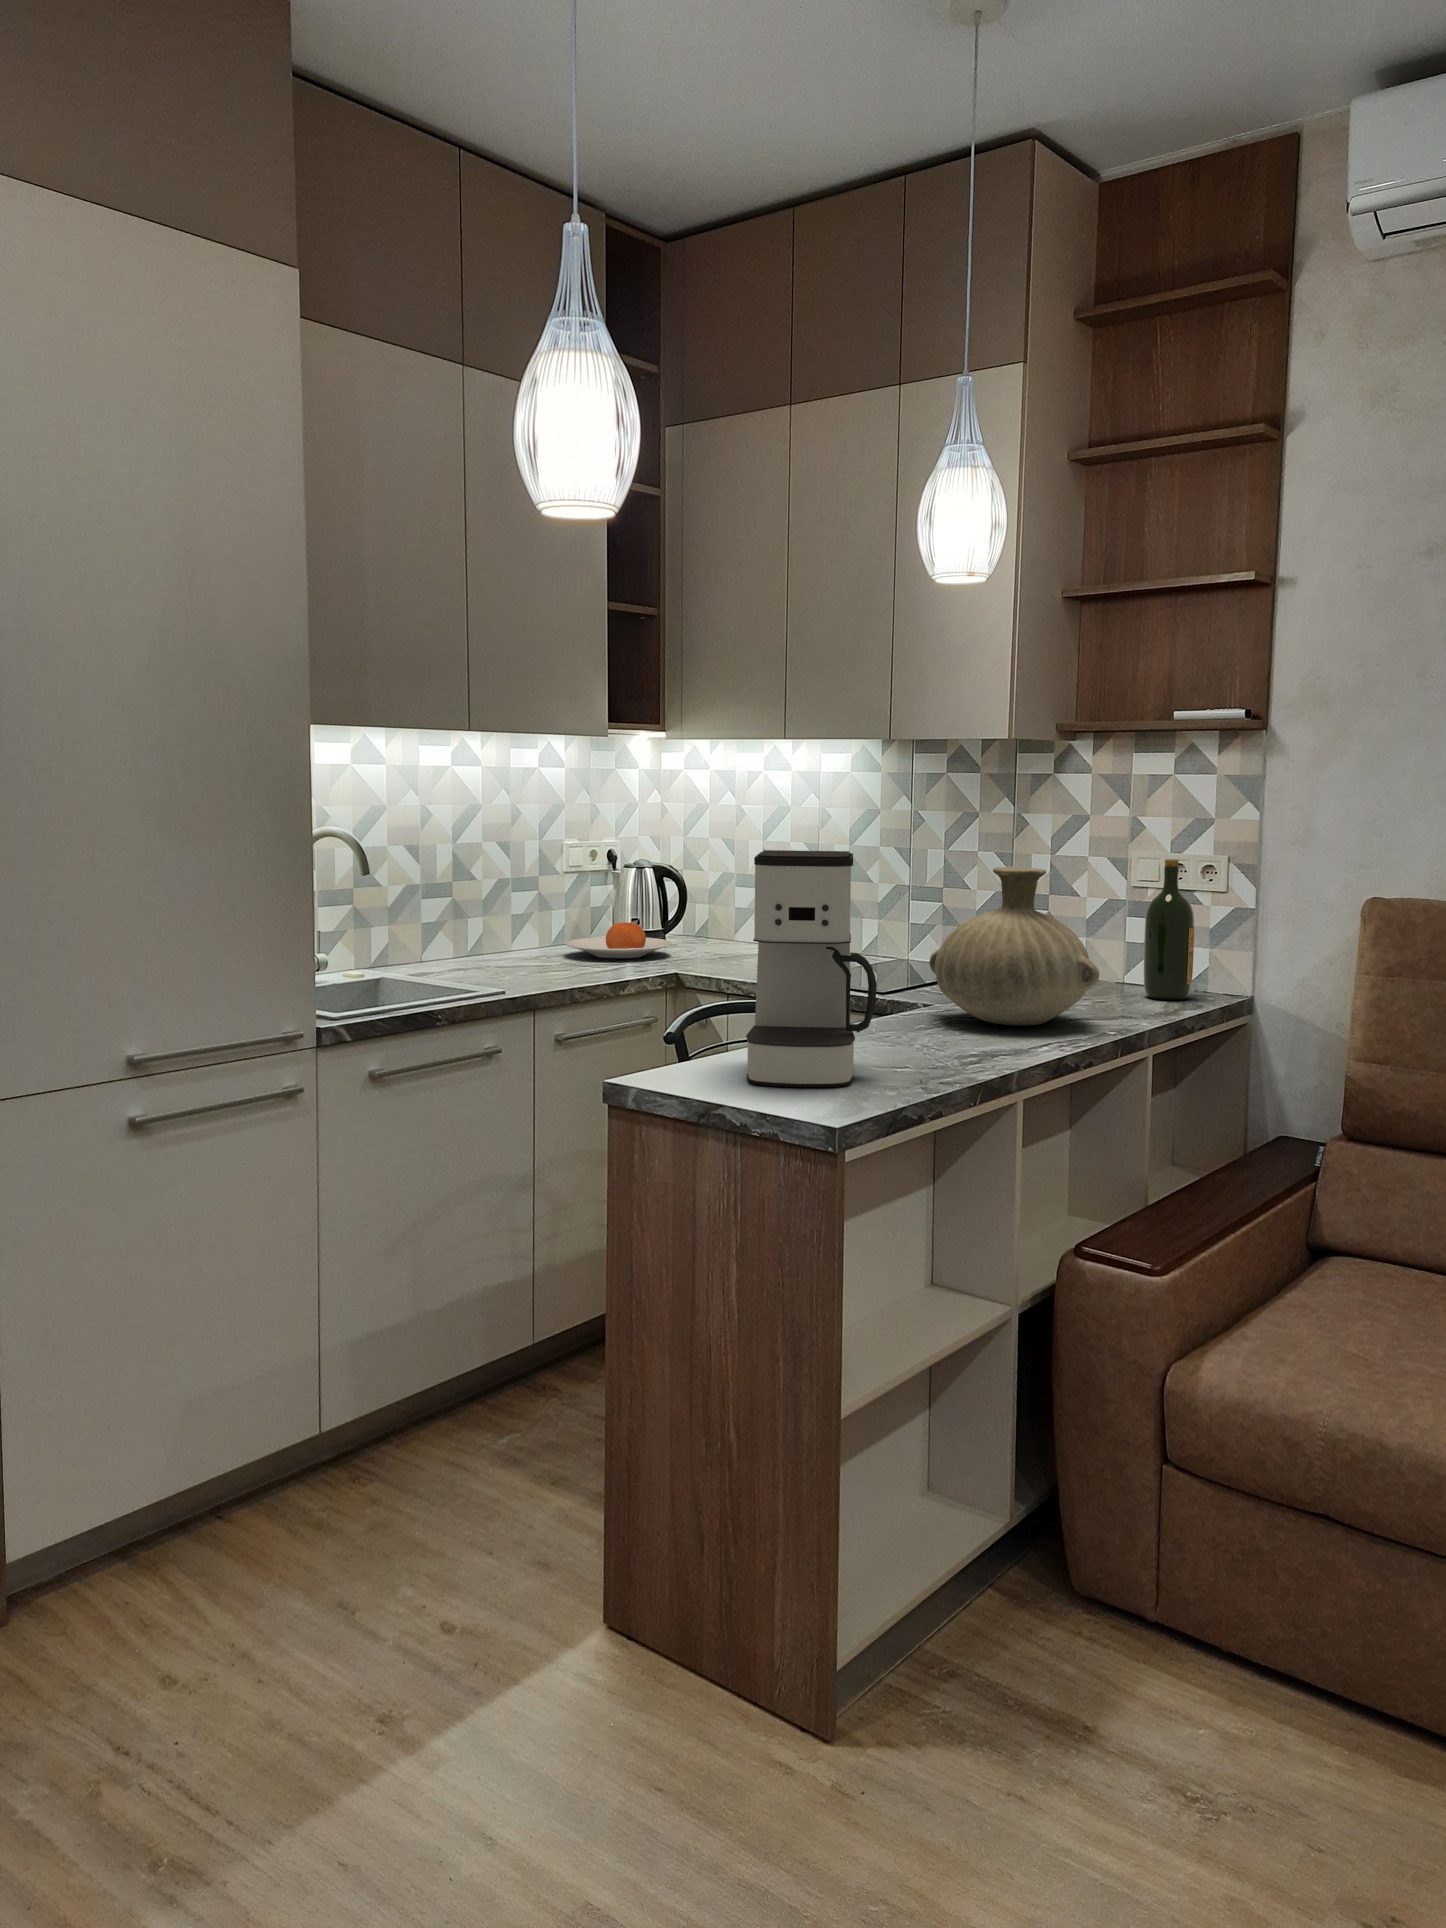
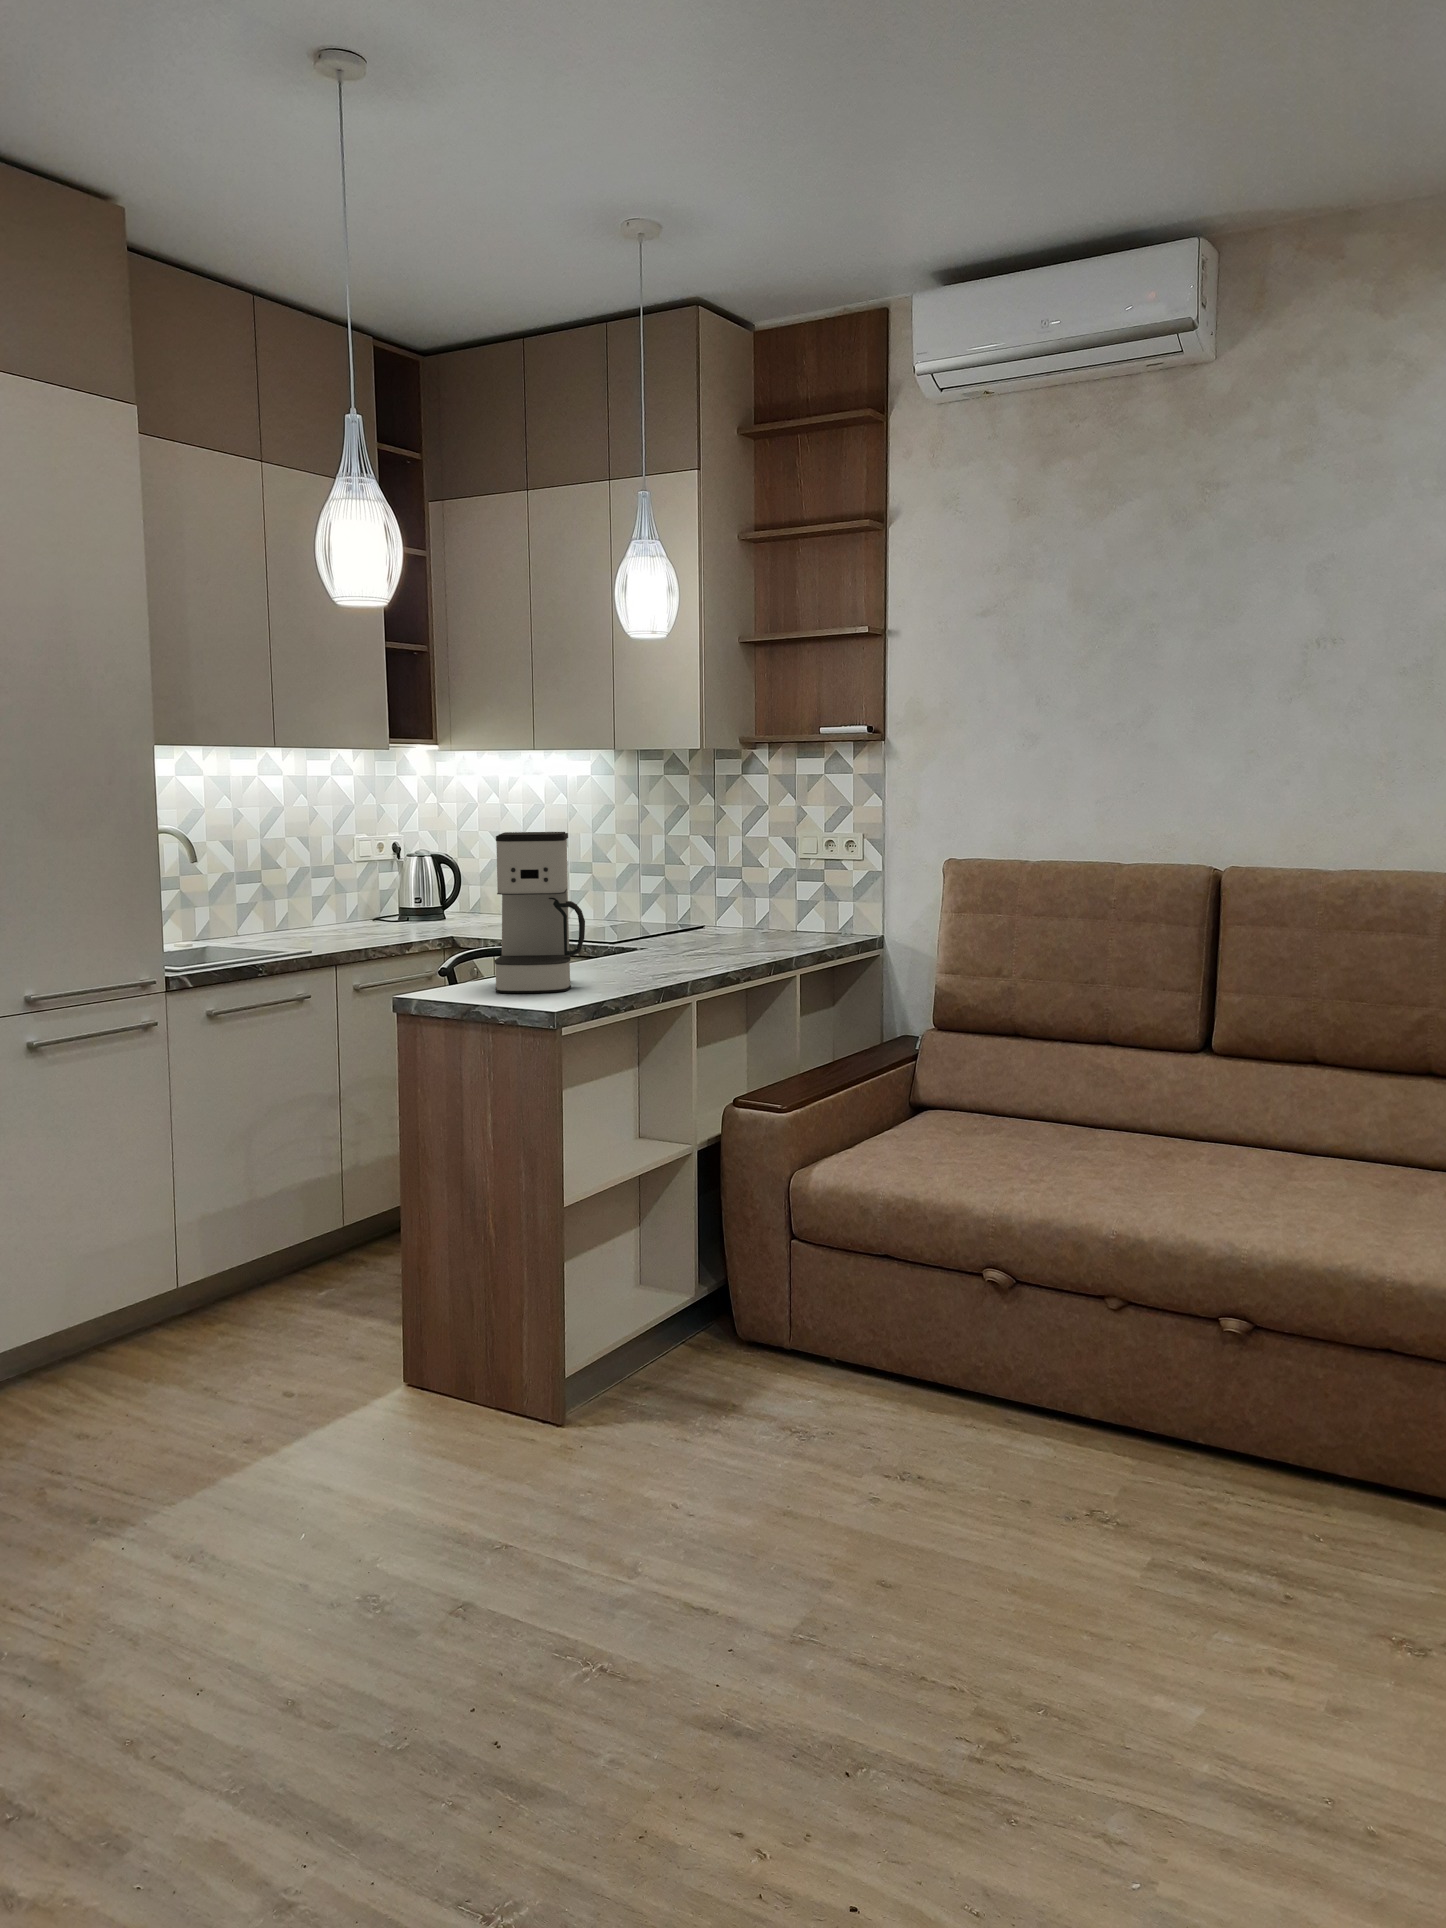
wine bottle: present [1144,859,1194,1000] -> none [803,837,837,940]
vase: present [929,867,1099,1026] -> none [638,843,755,957]
plate: present [566,922,672,958] -> none [360,901,448,929]

